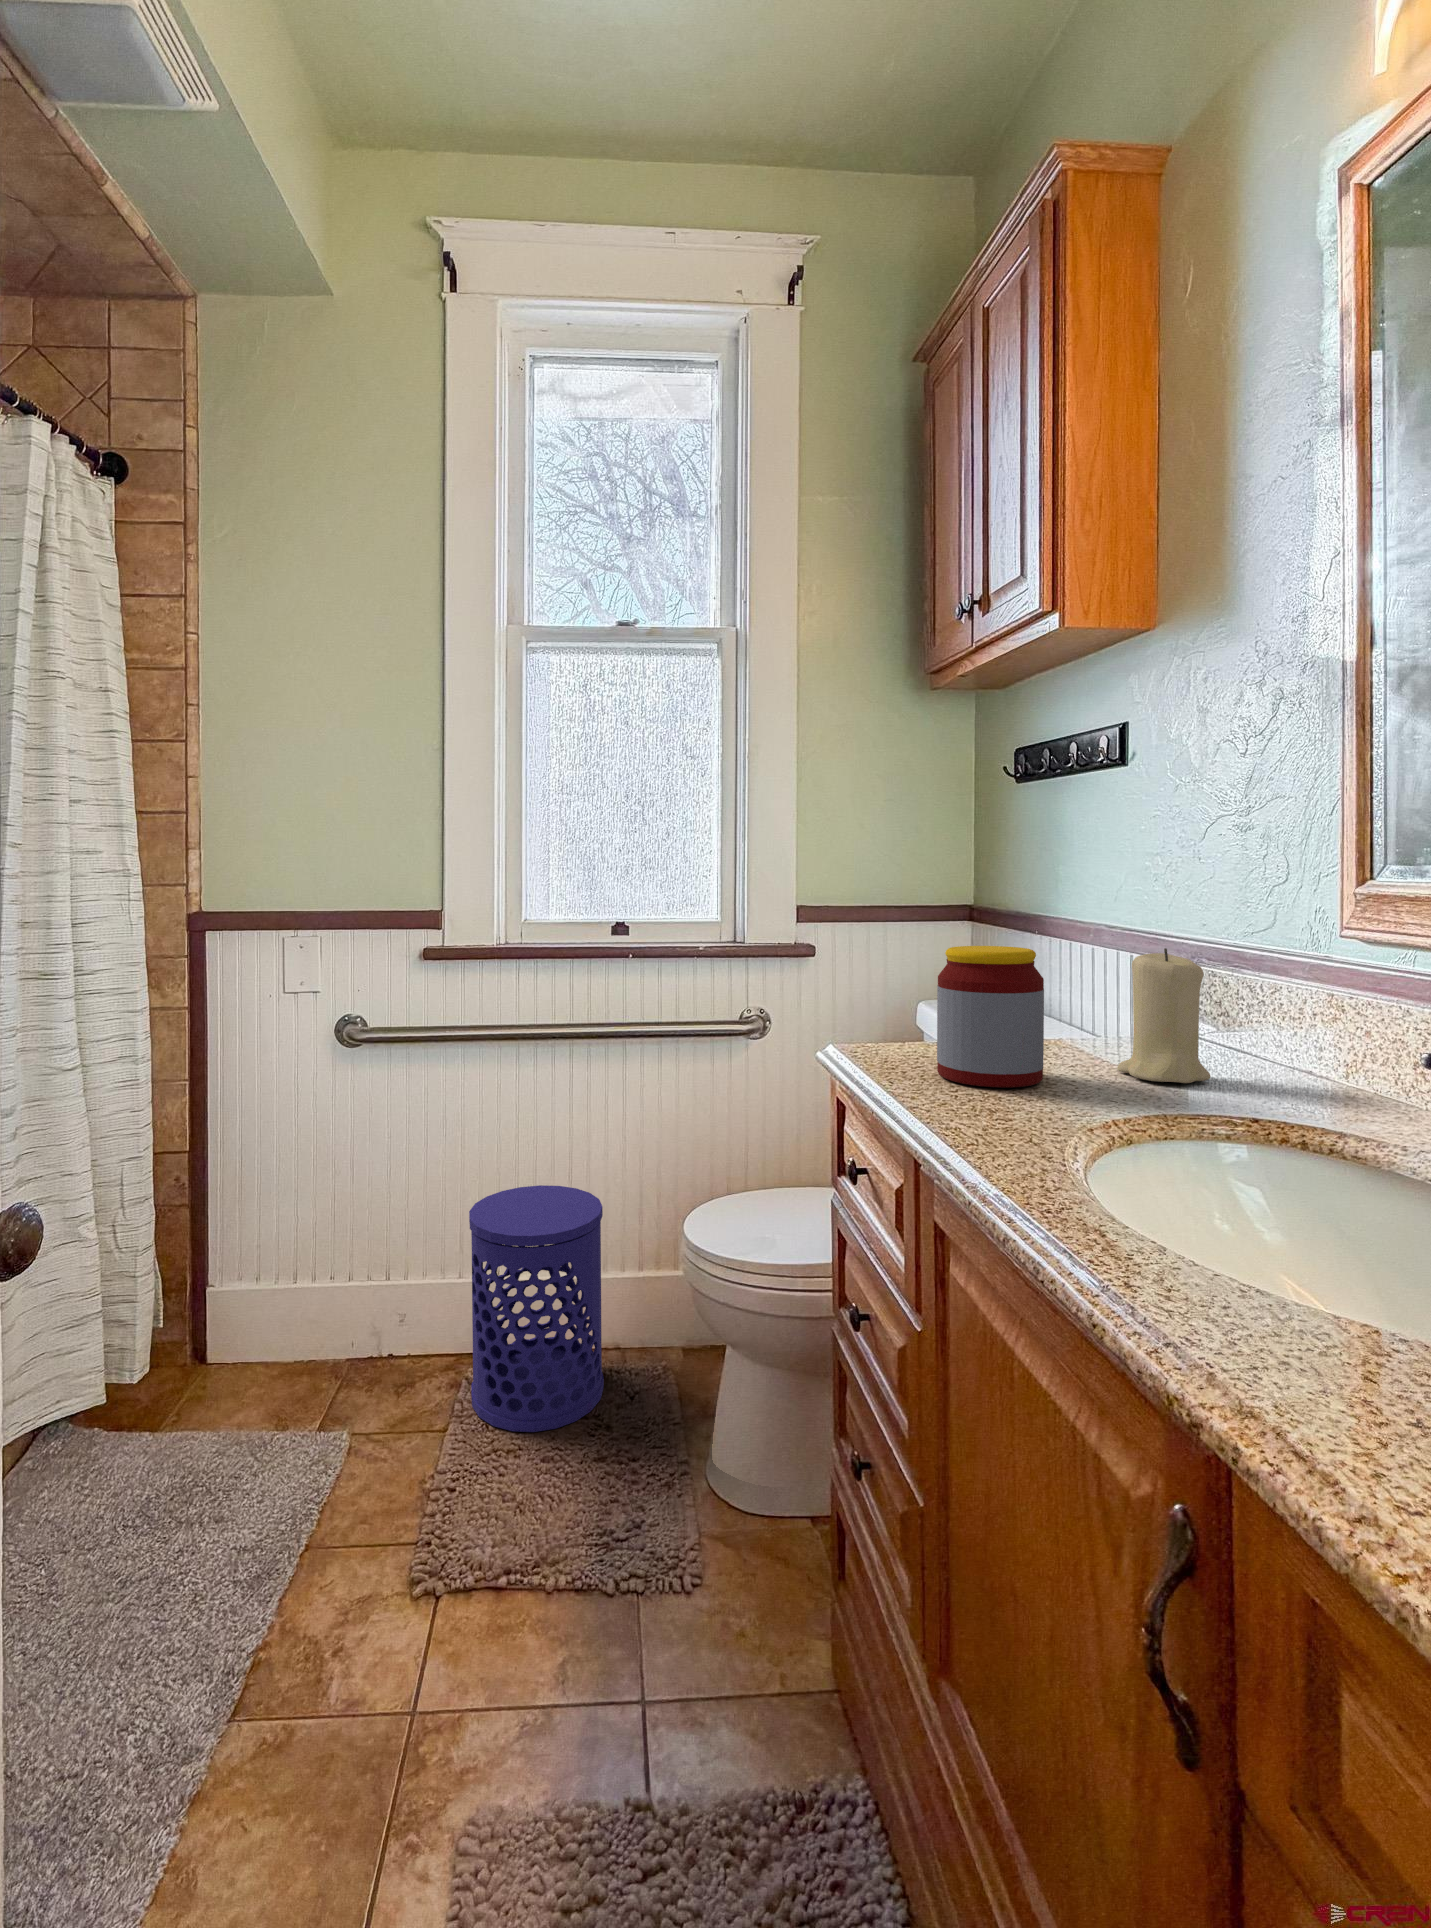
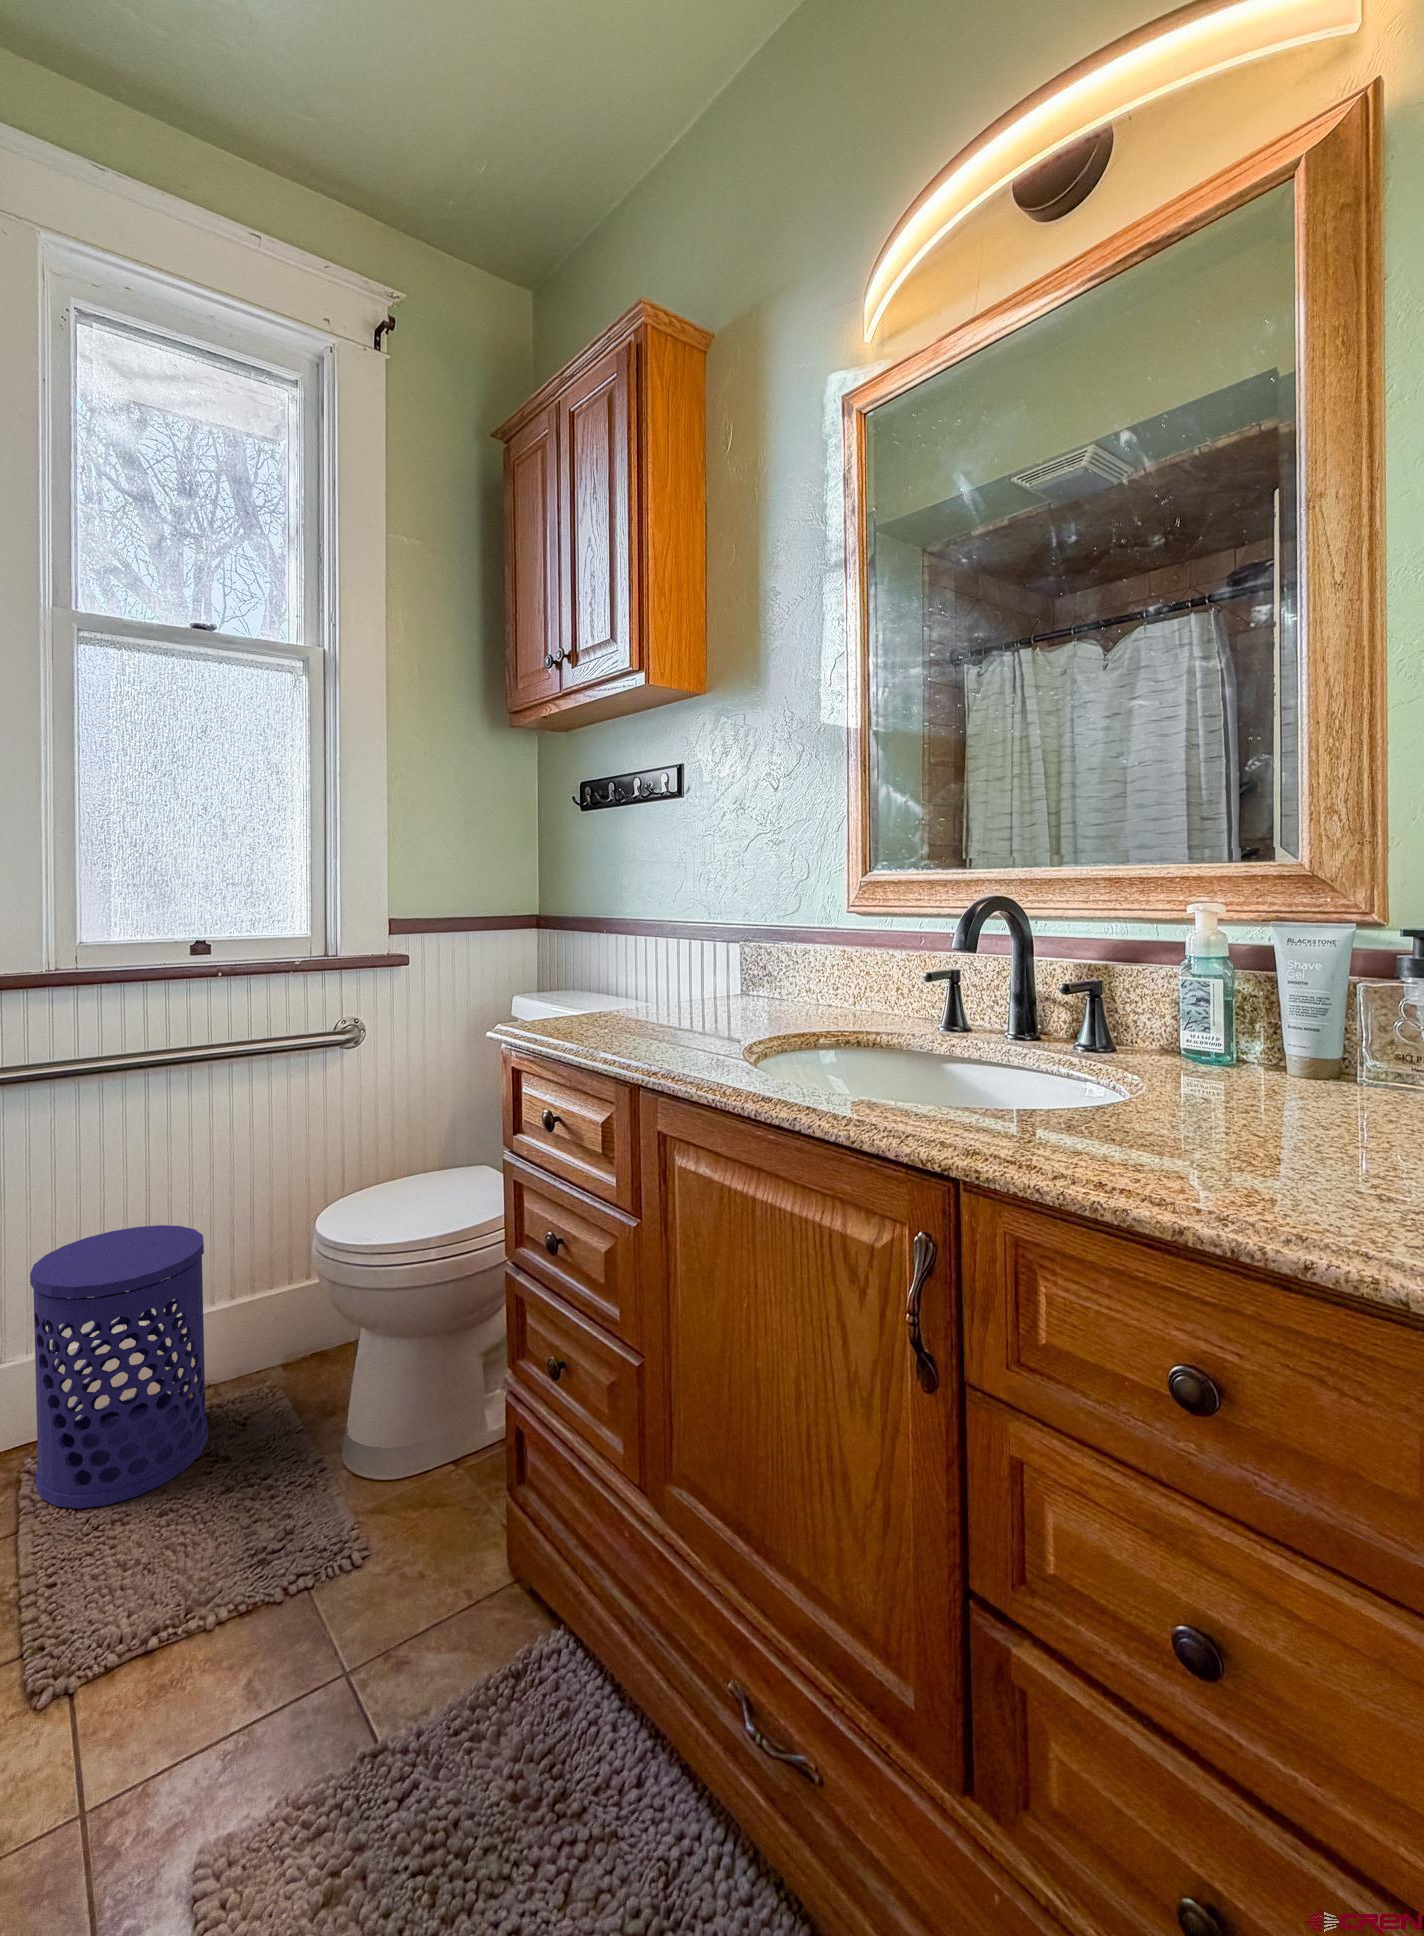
jar: present [937,946,1044,1088] -> none [605,928,683,1034]
candle: present [1117,948,1210,1083] -> none [721,926,781,1020]

